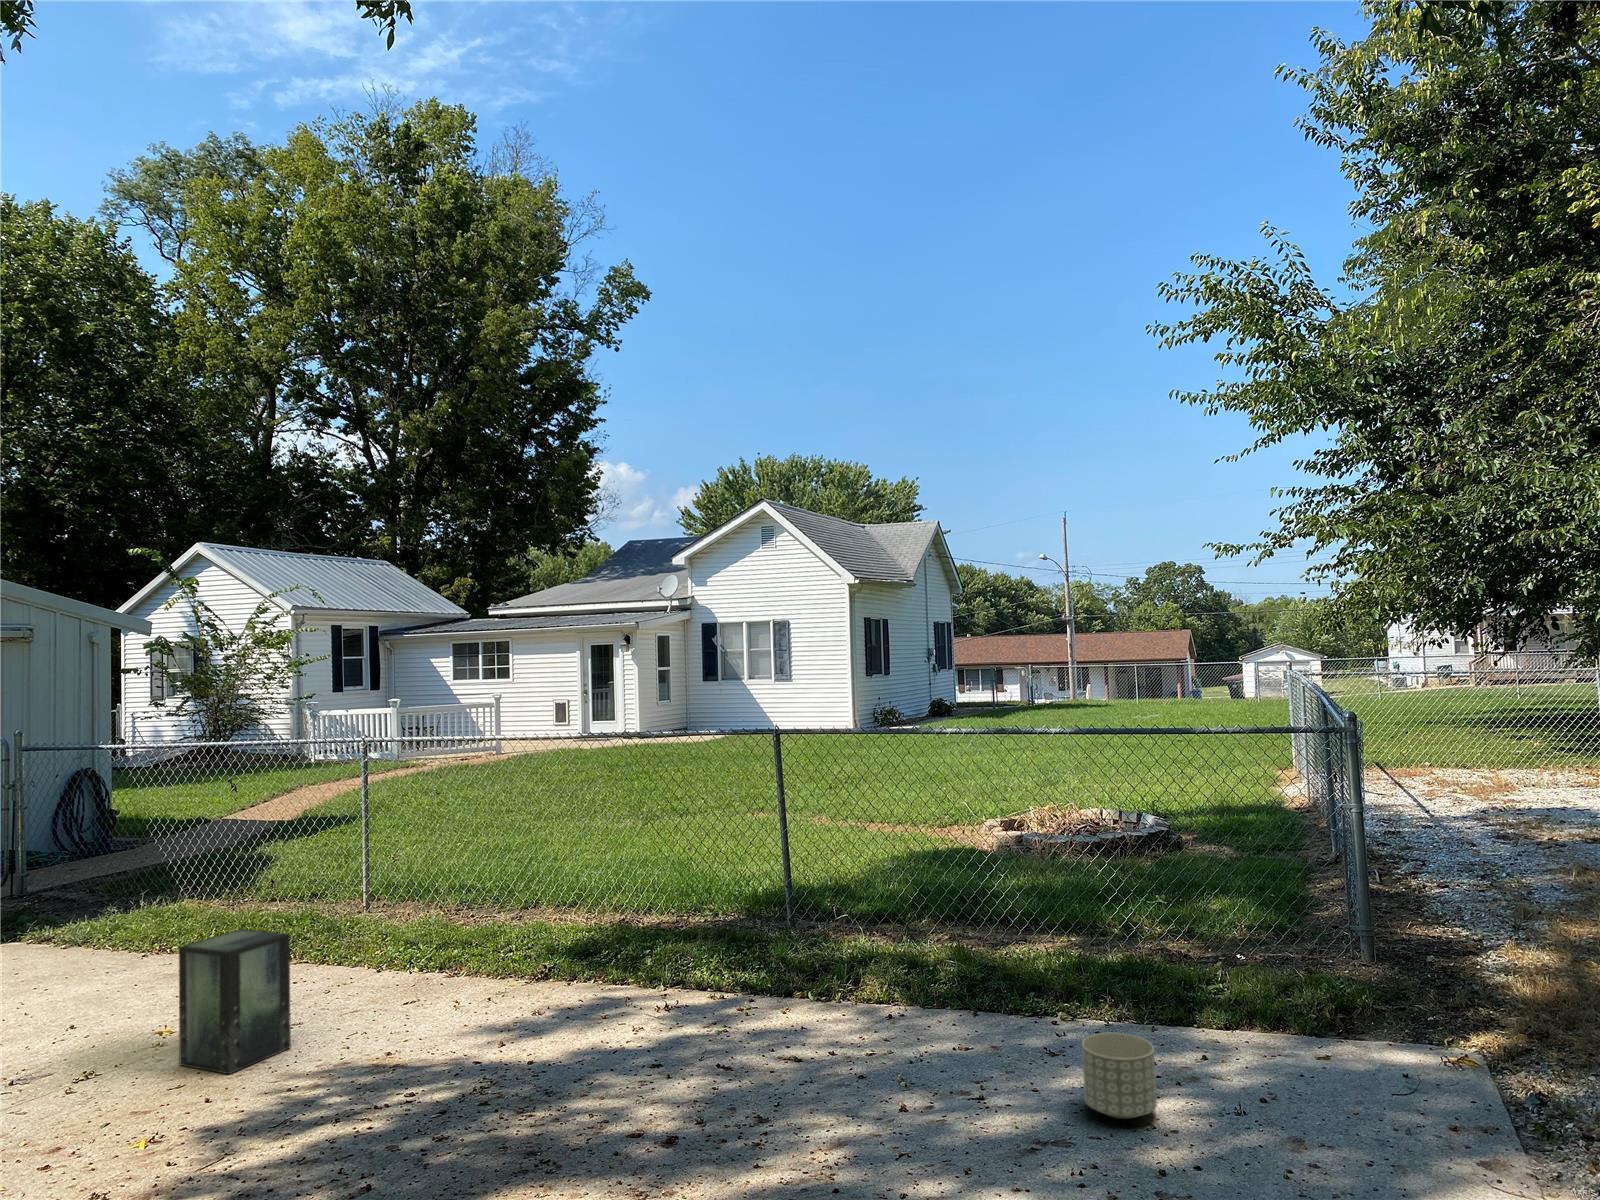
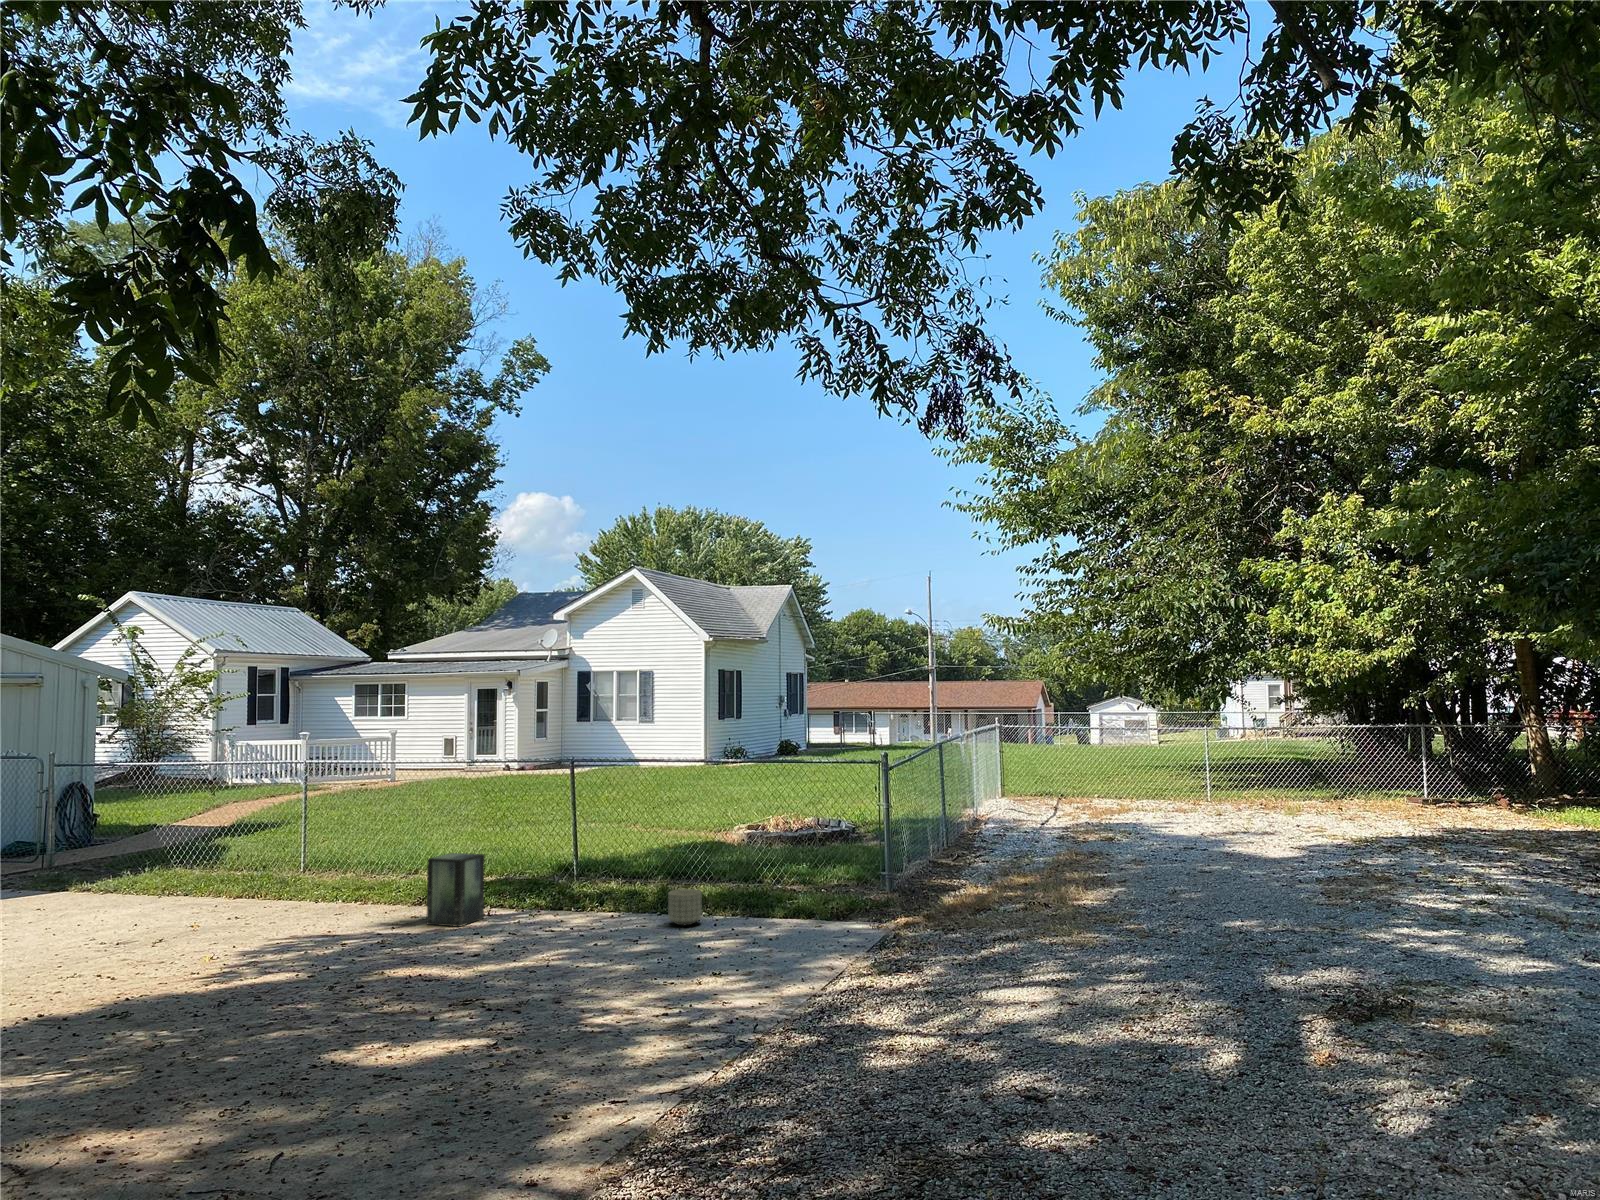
storage box: present [179,929,291,1074] -> present [427,853,485,927]

